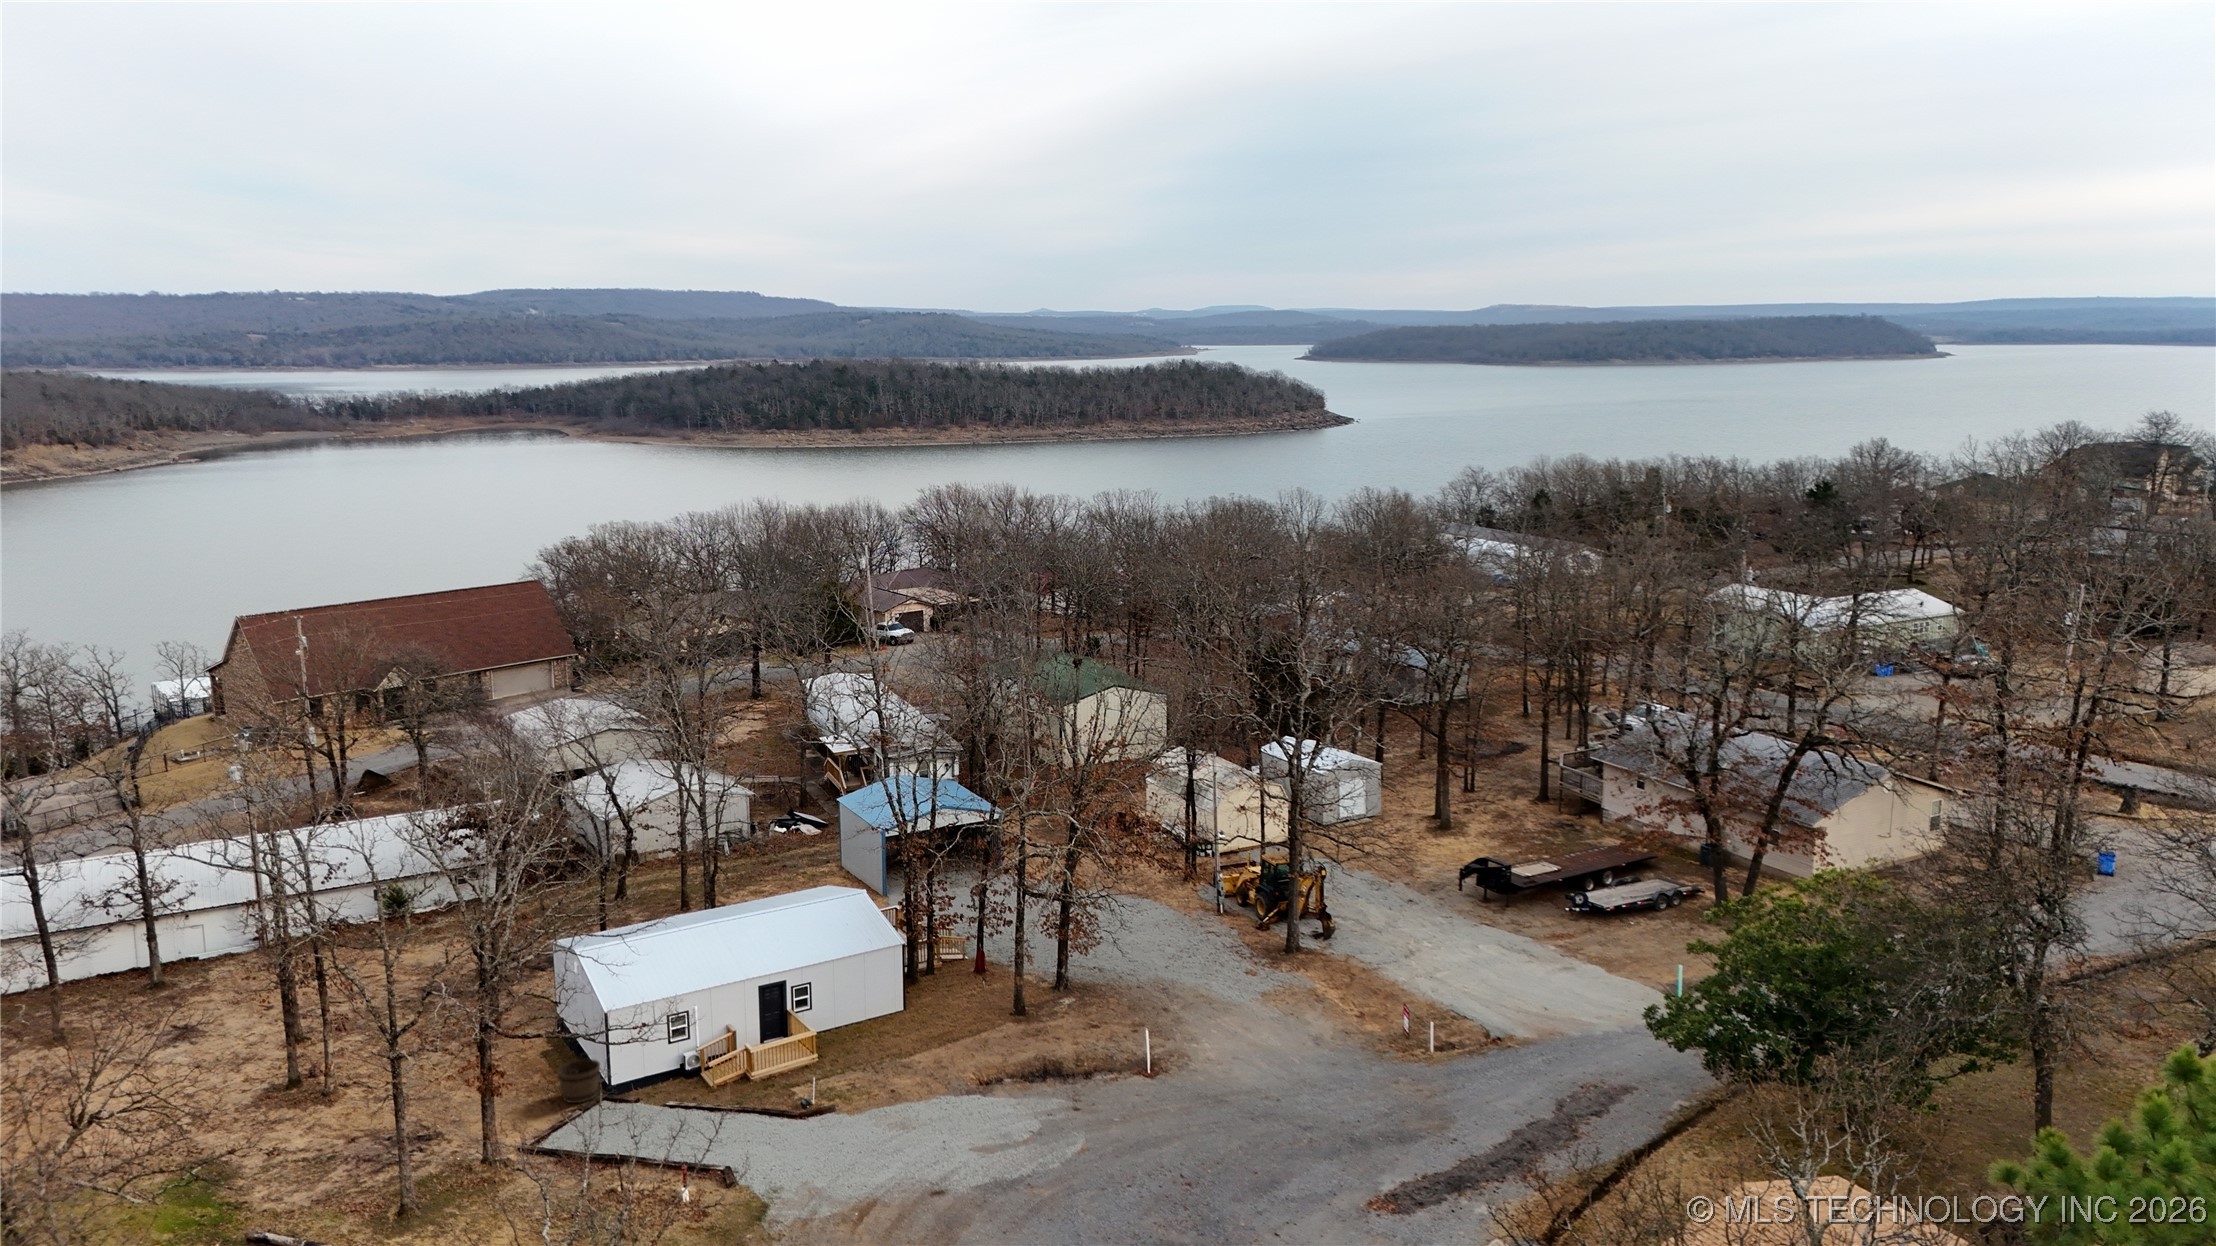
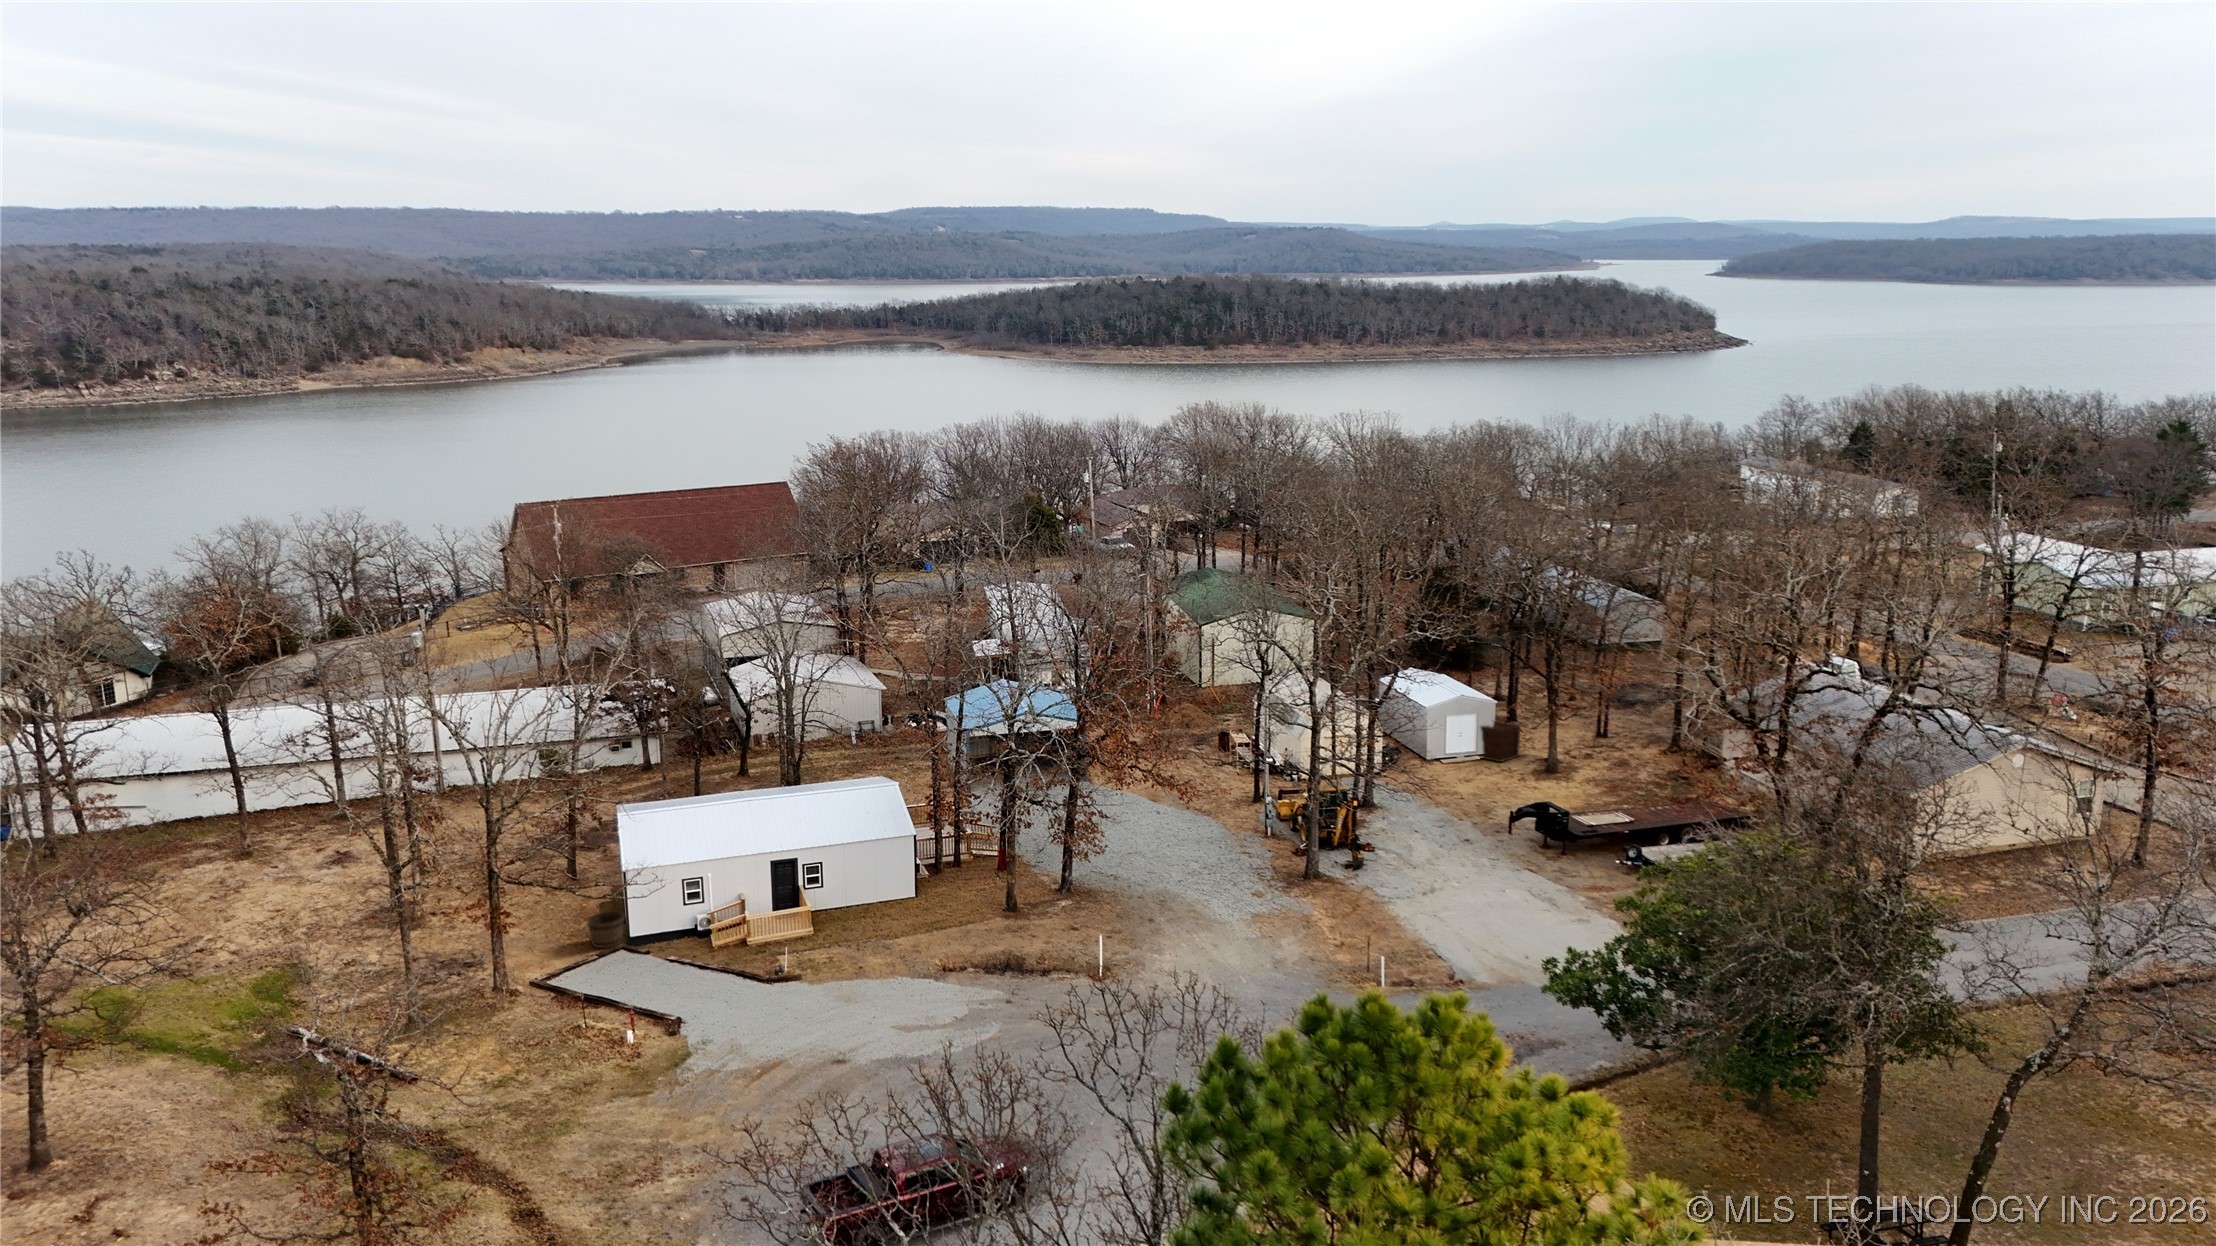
wooden crate: none [1368,786,1409,825] -> present [1481,720,1520,762]

